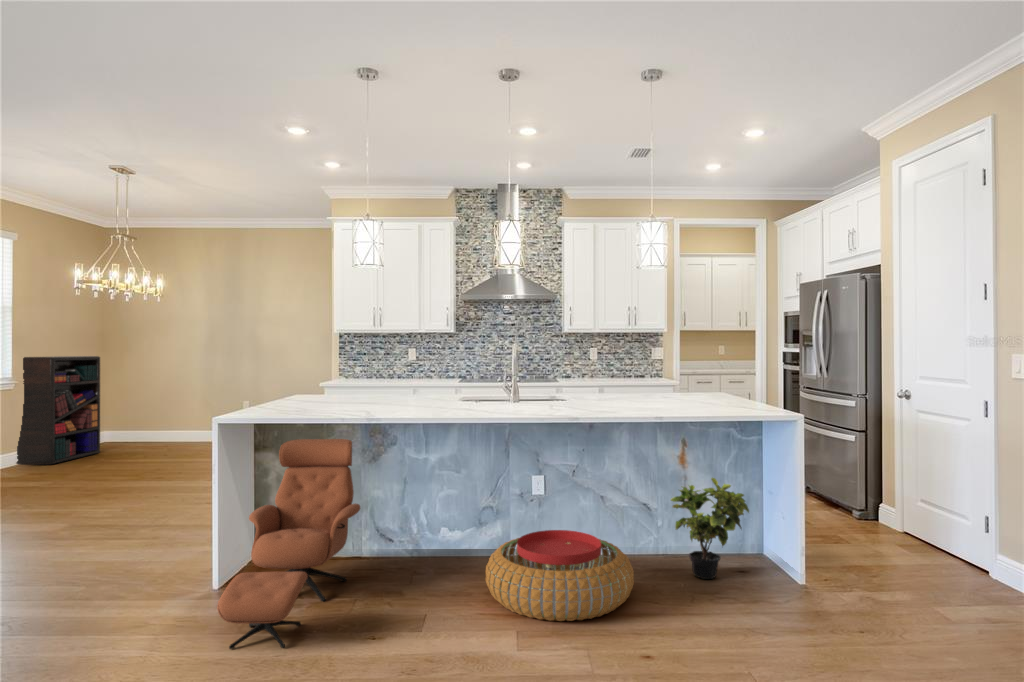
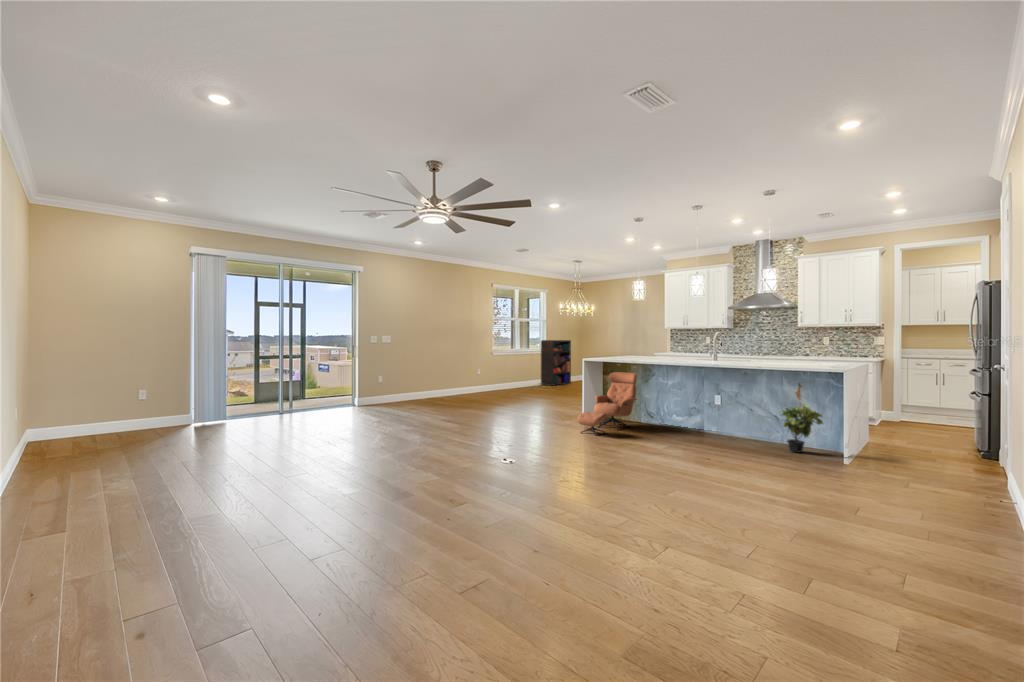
pouf: present [486,530,634,621] -> none [675,417,746,450]

